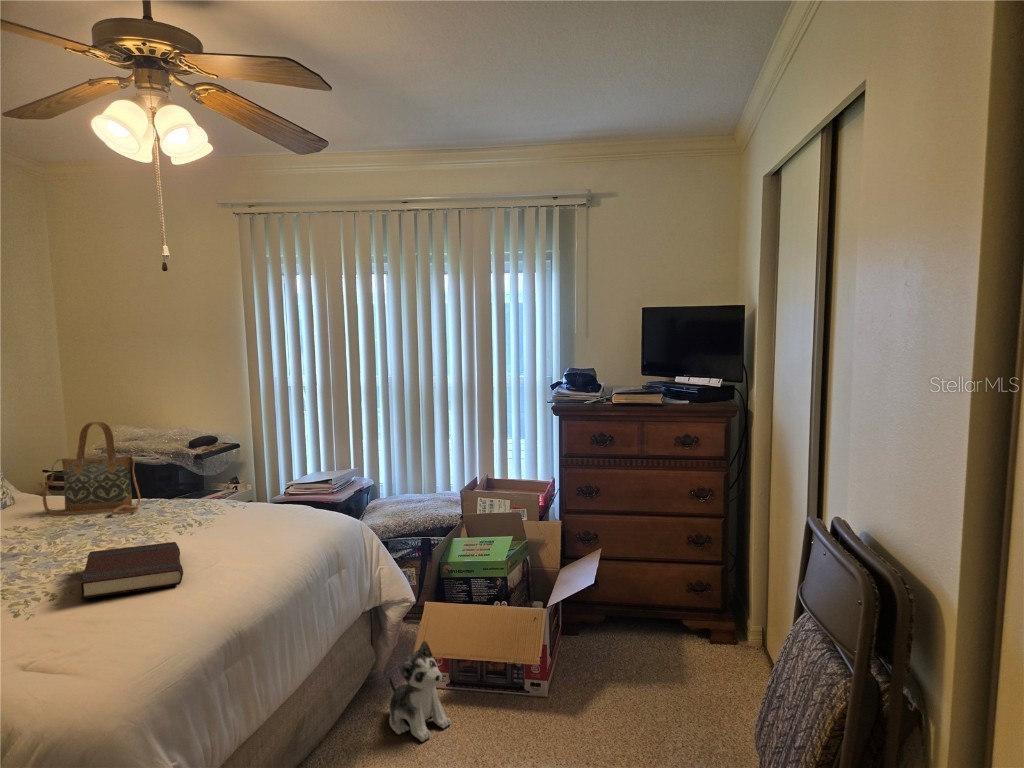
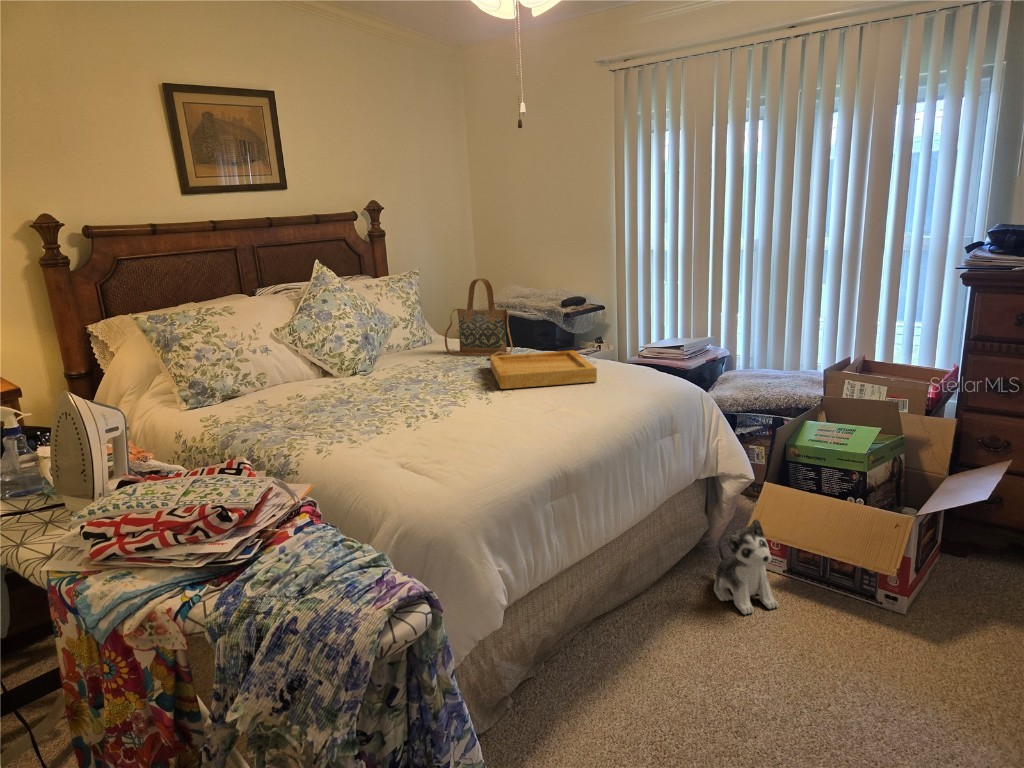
tray: none [114,495,254,550] -> present [490,350,597,389]
book: present [81,542,183,599] -> none [453,385,531,422]

